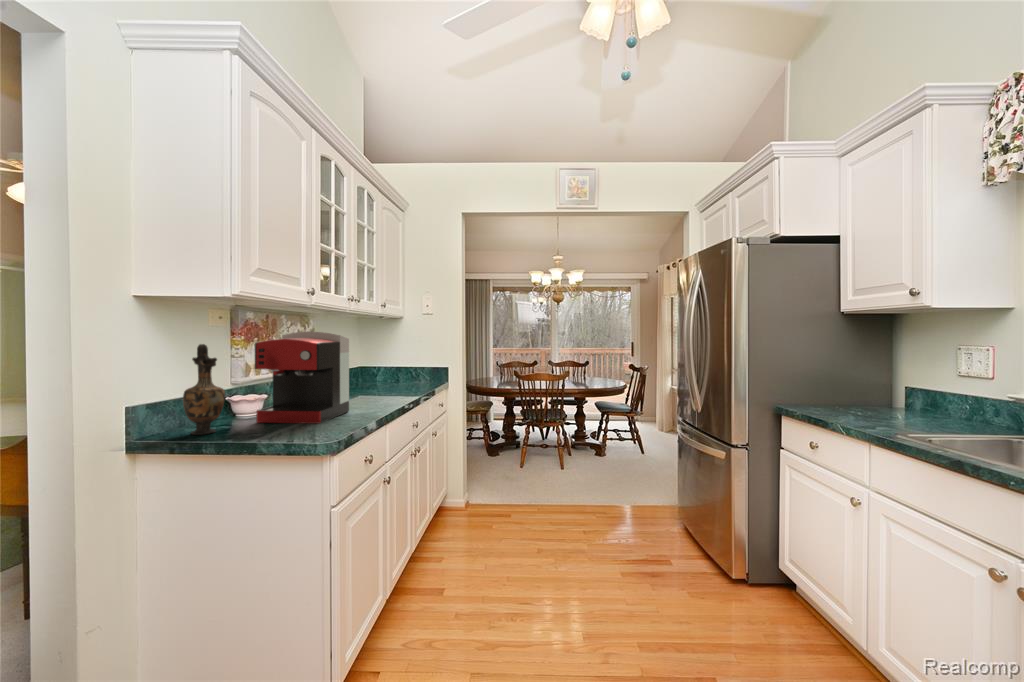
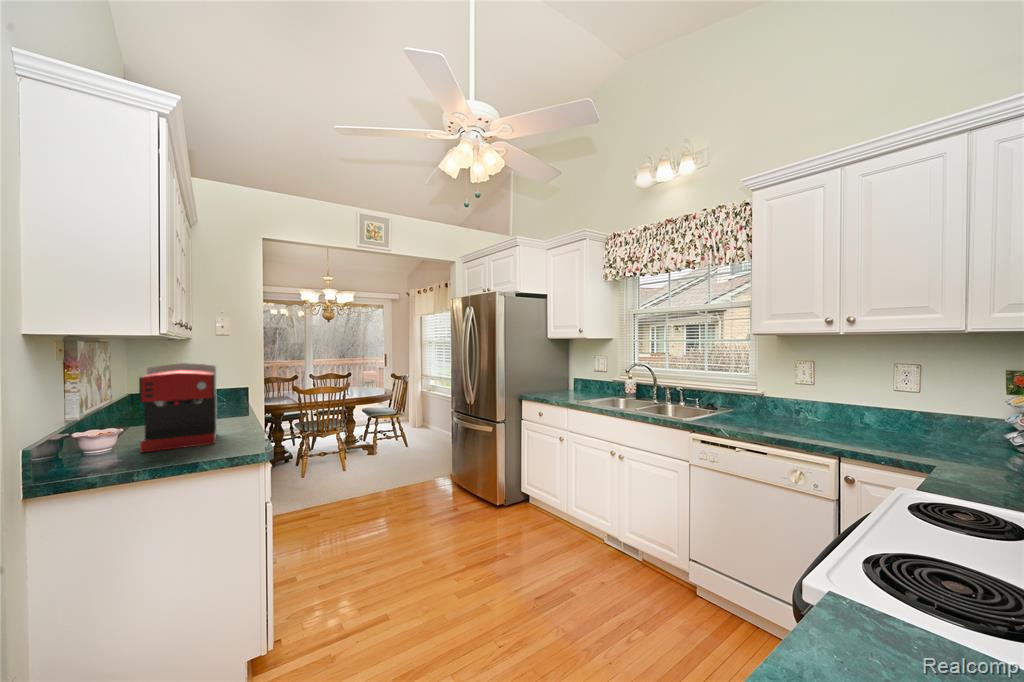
vase: present [183,344,225,435] -> none [86,382,130,469]

